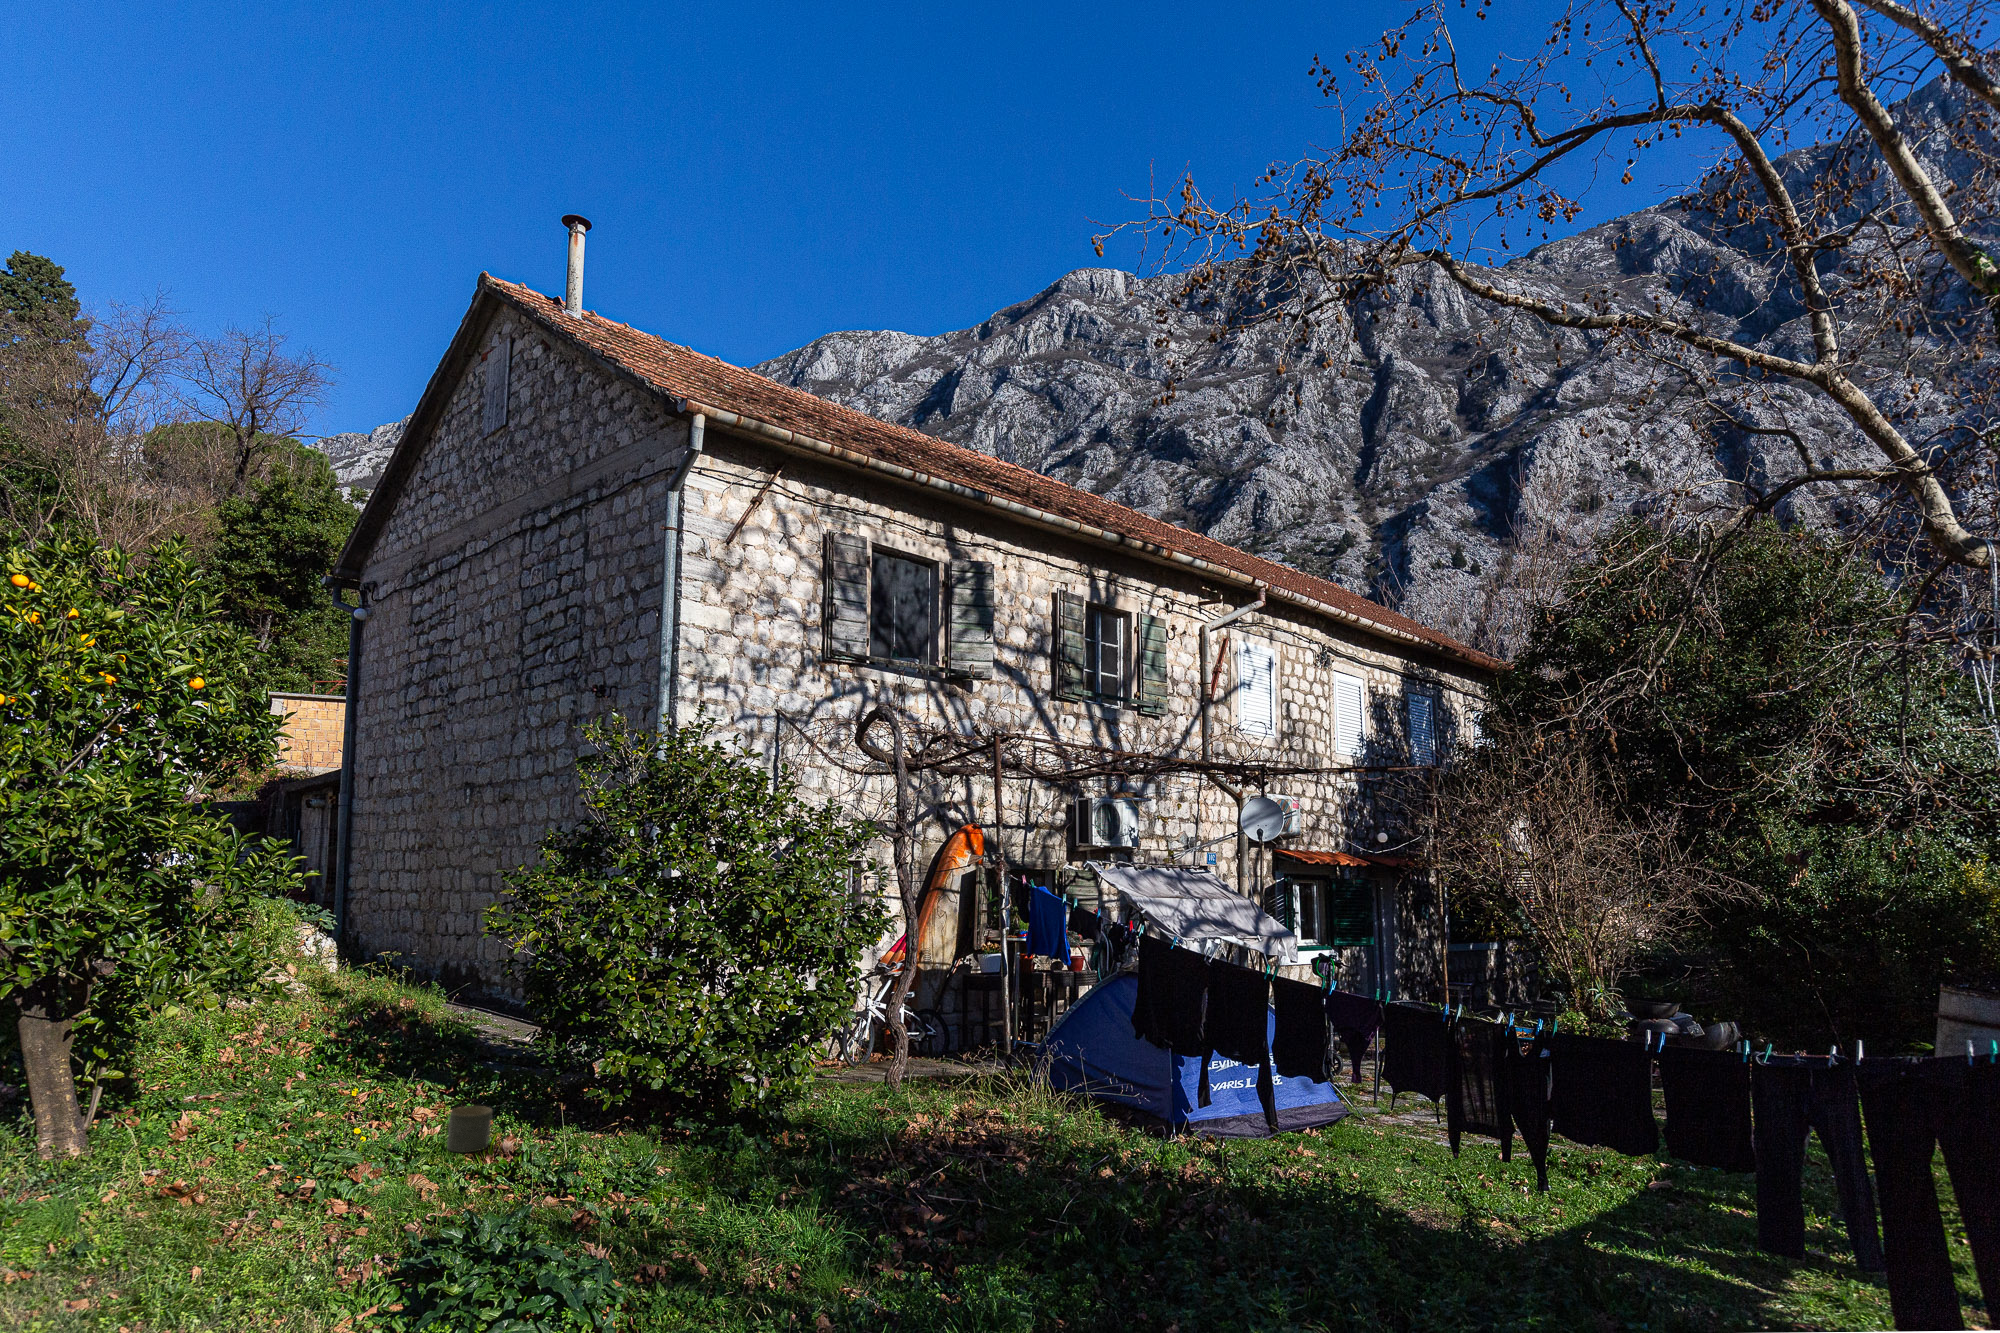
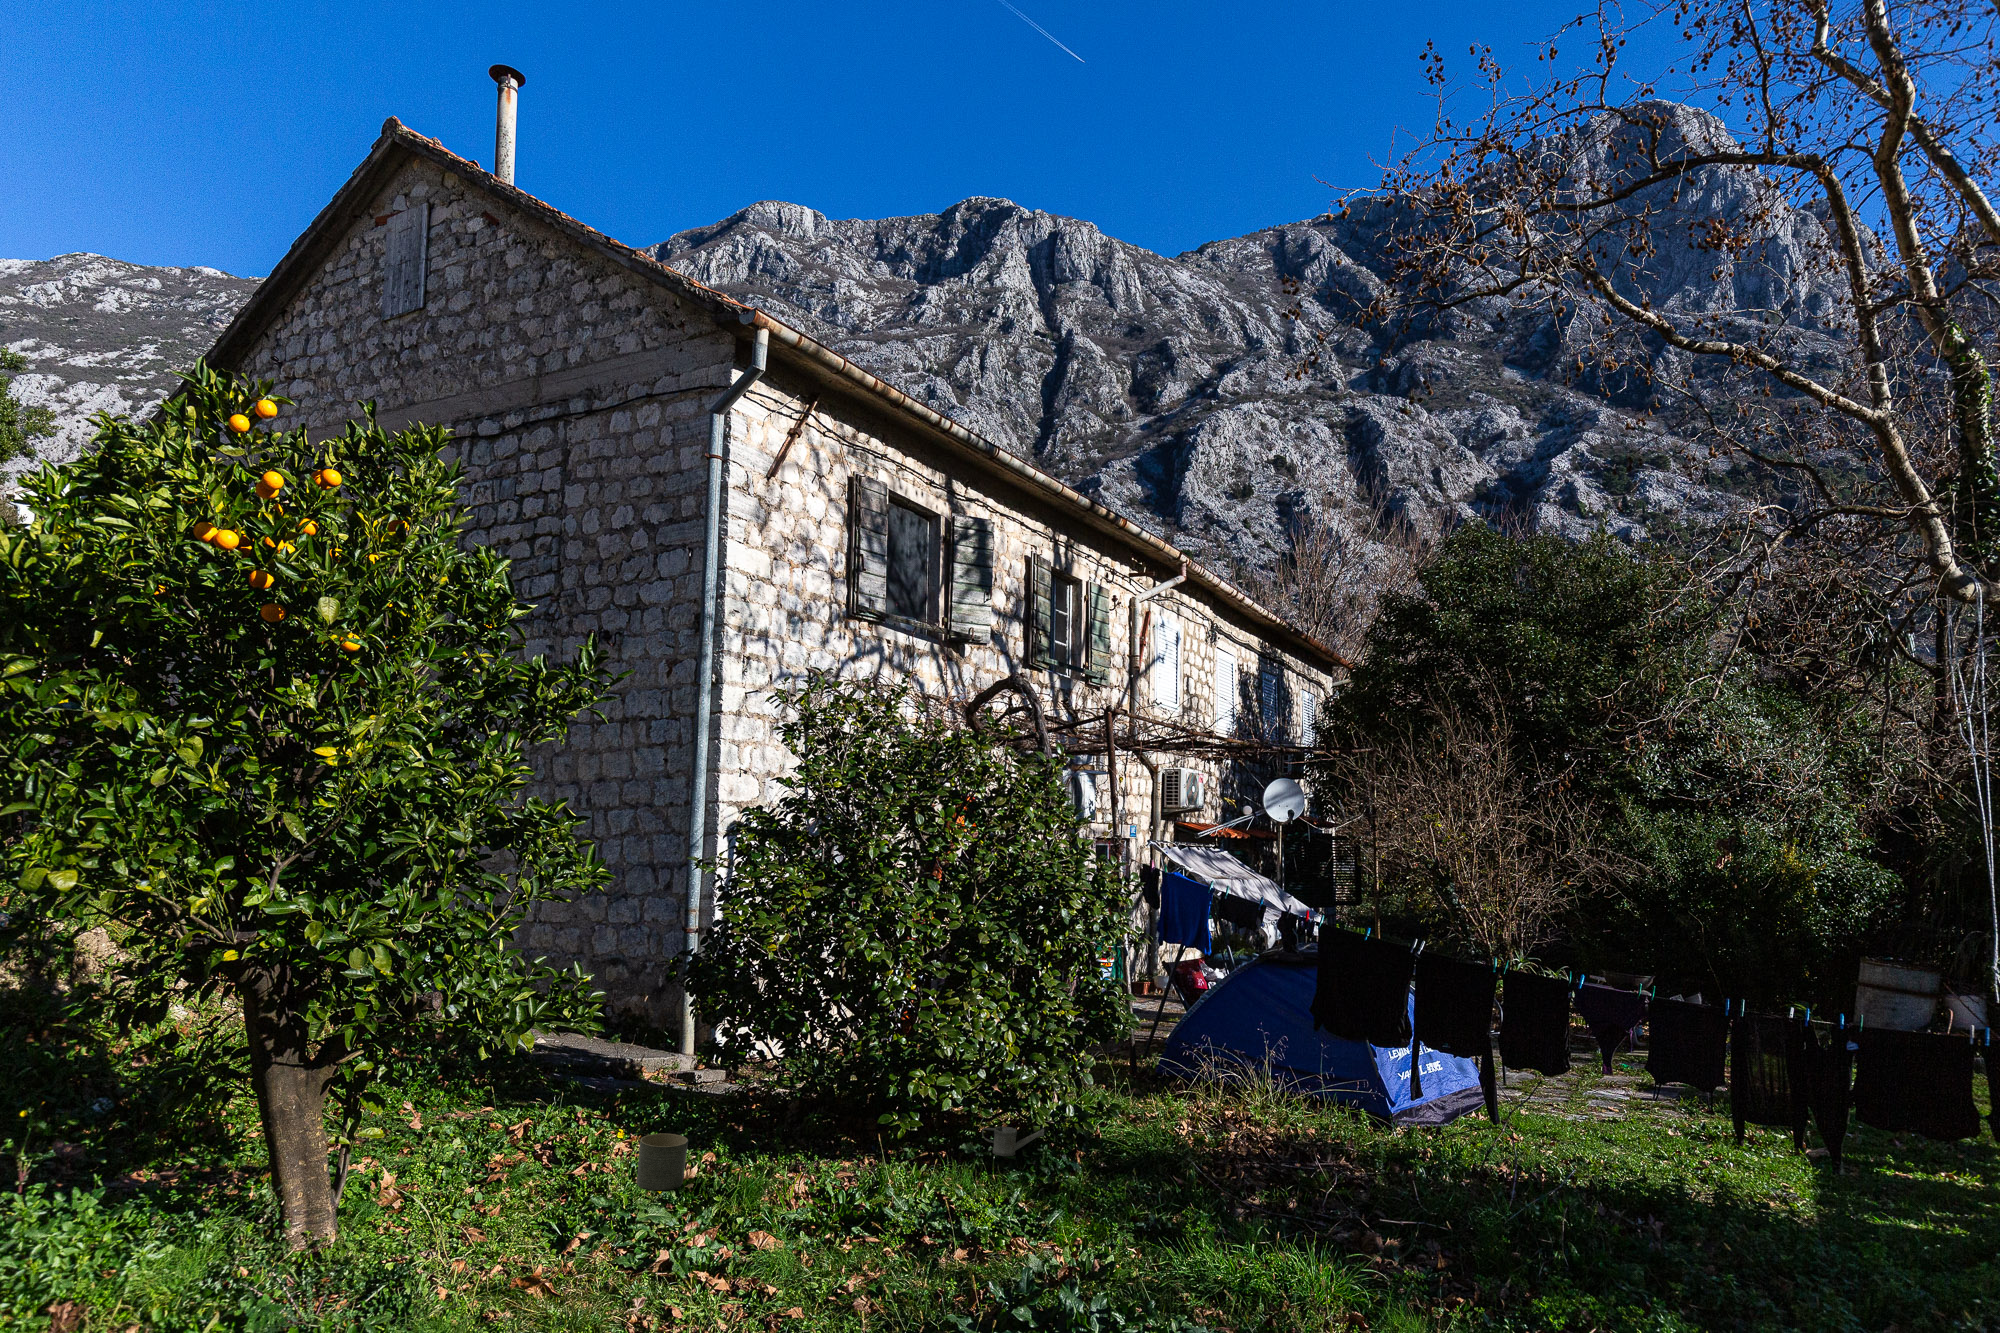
watering can: none [798,1121,852,1149] -> present [982,1127,1044,1156]

